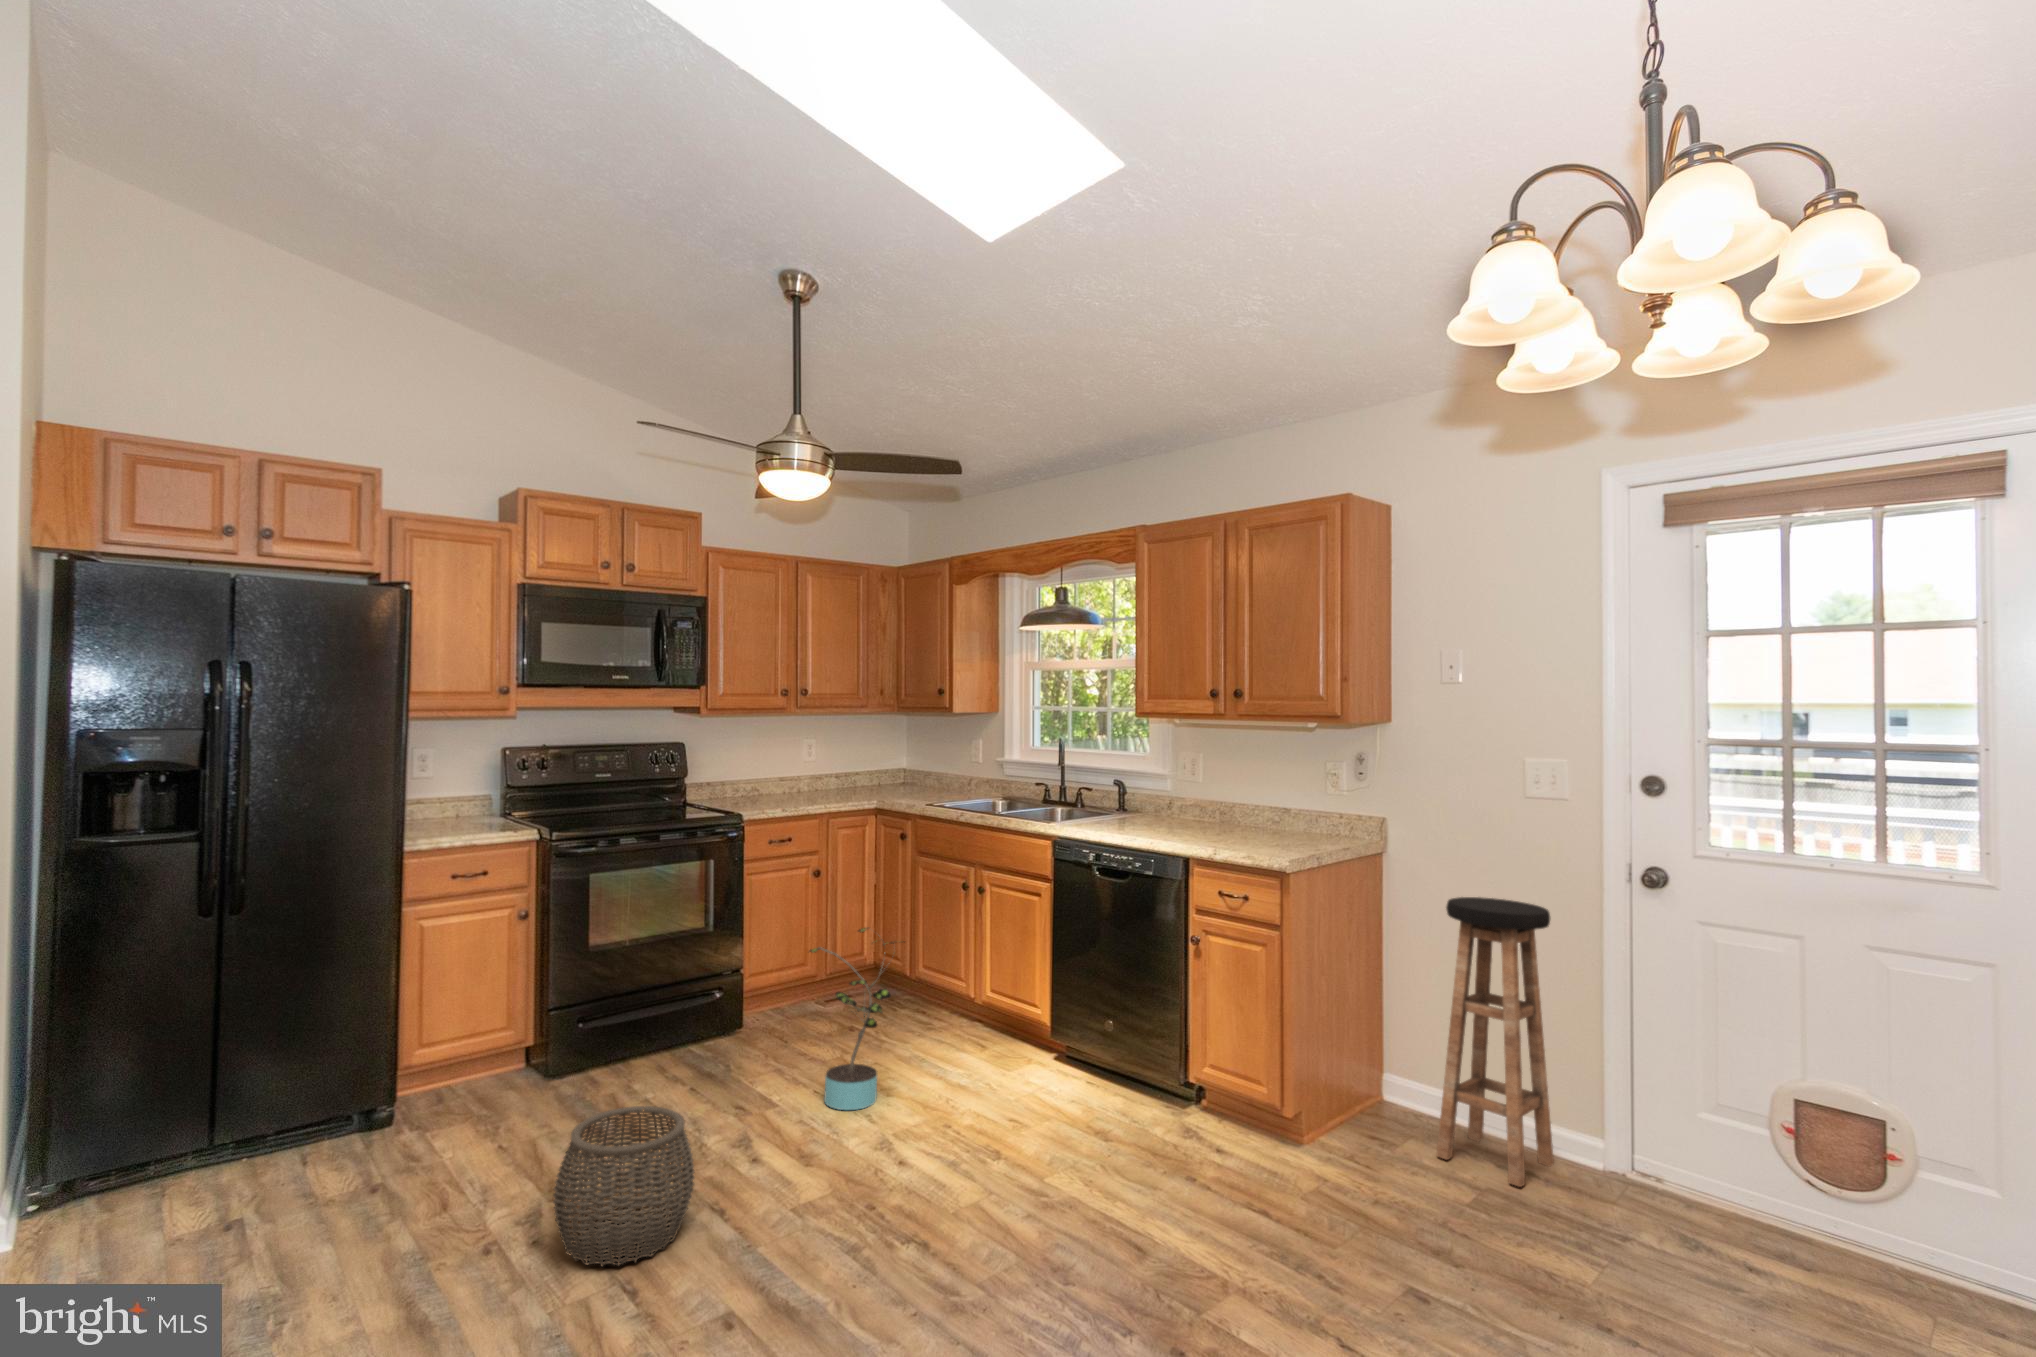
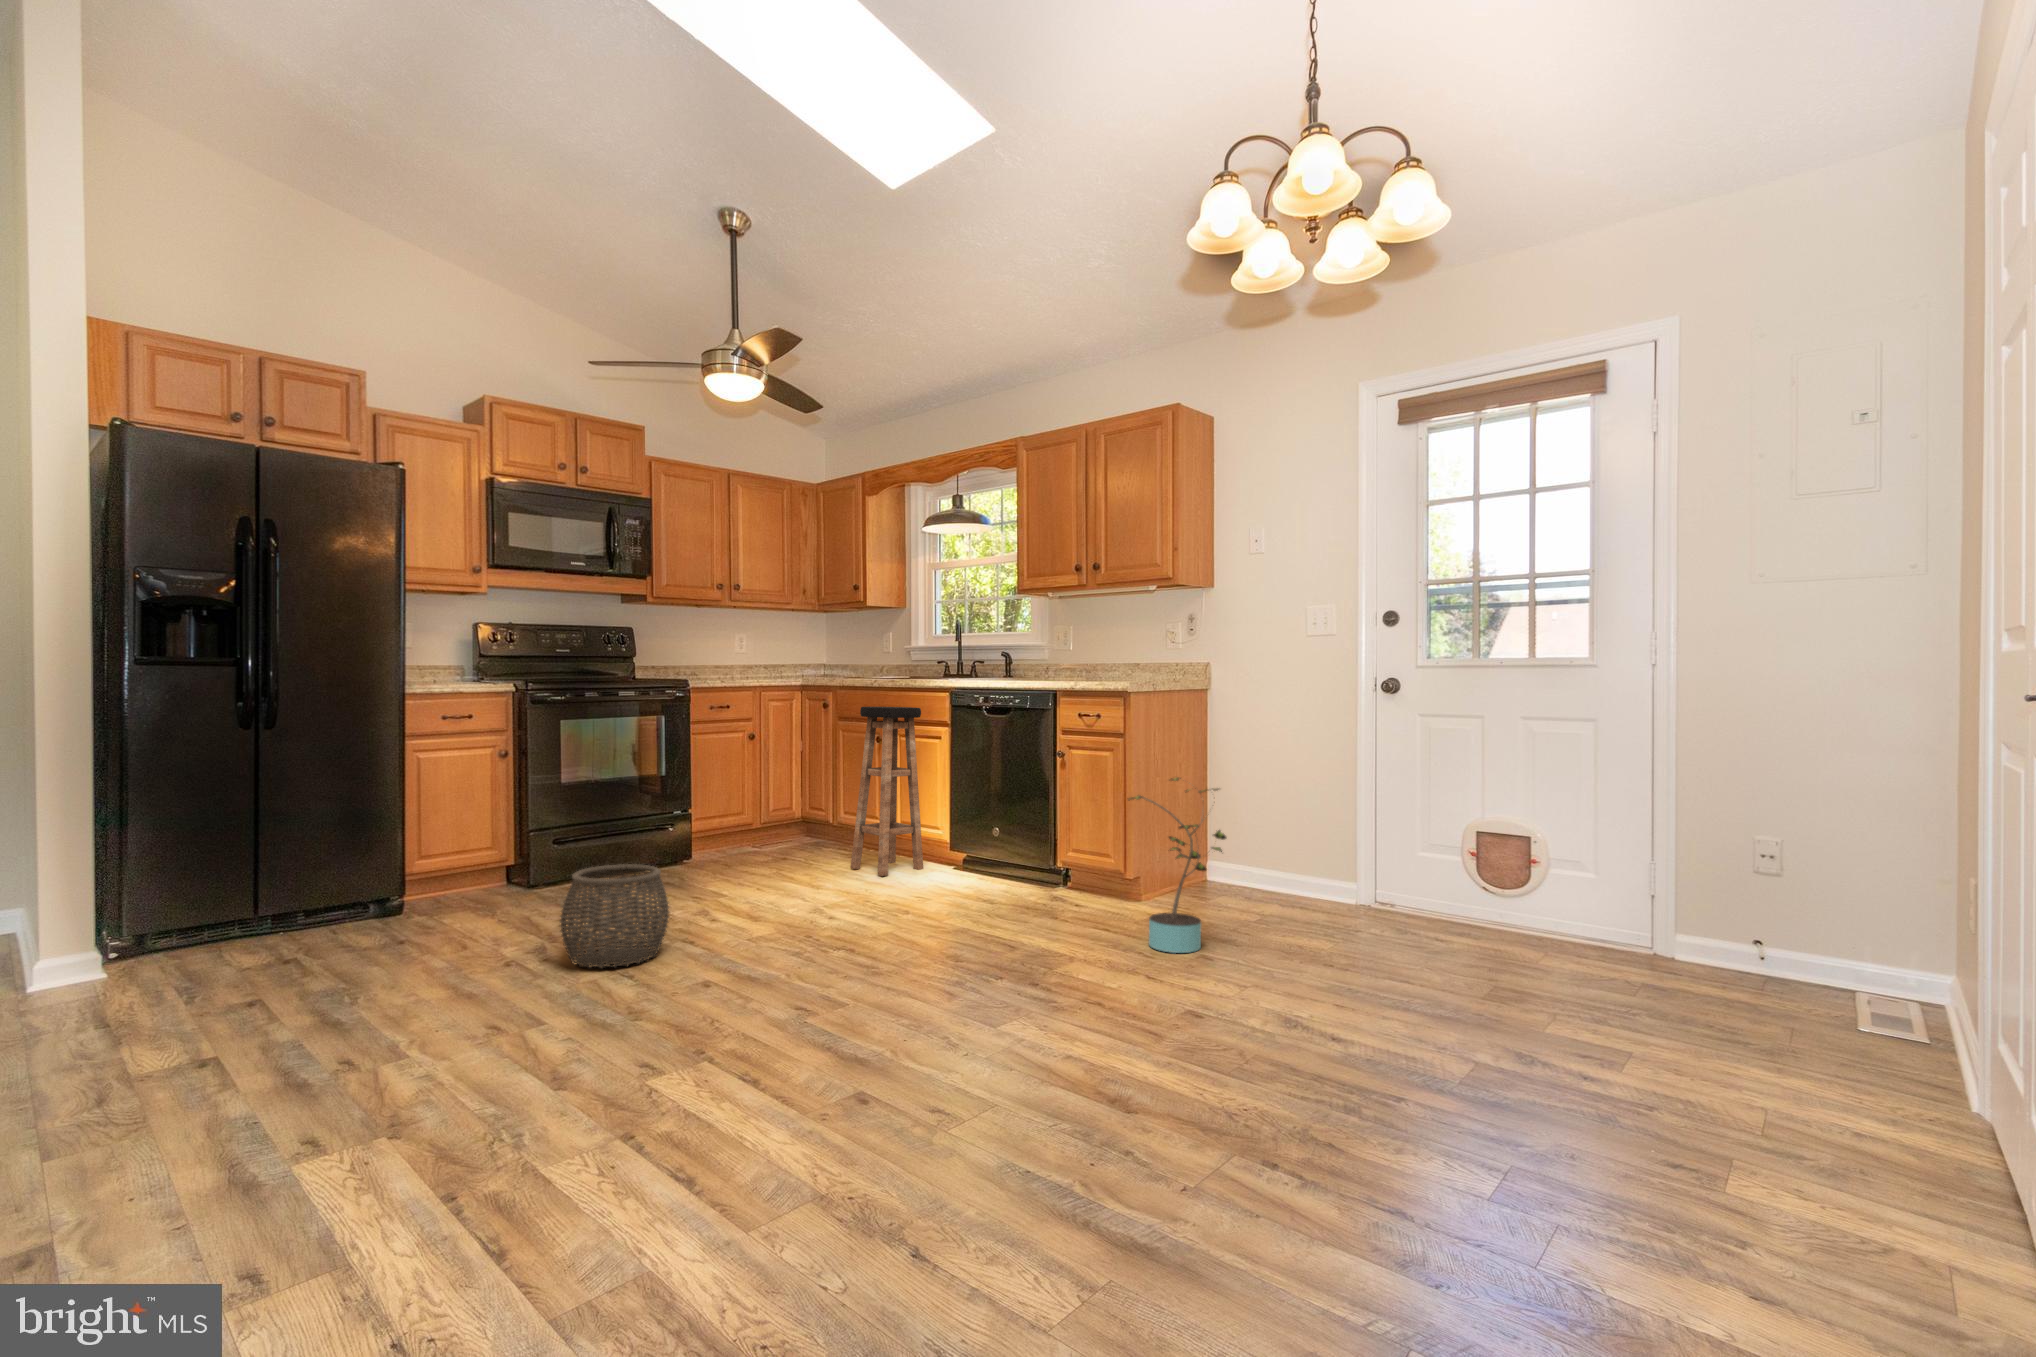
bar stool: present [1437,897,1554,1187] -> present [851,707,923,876]
potted plant: present [810,928,894,1110] -> present [1129,777,1226,953]

